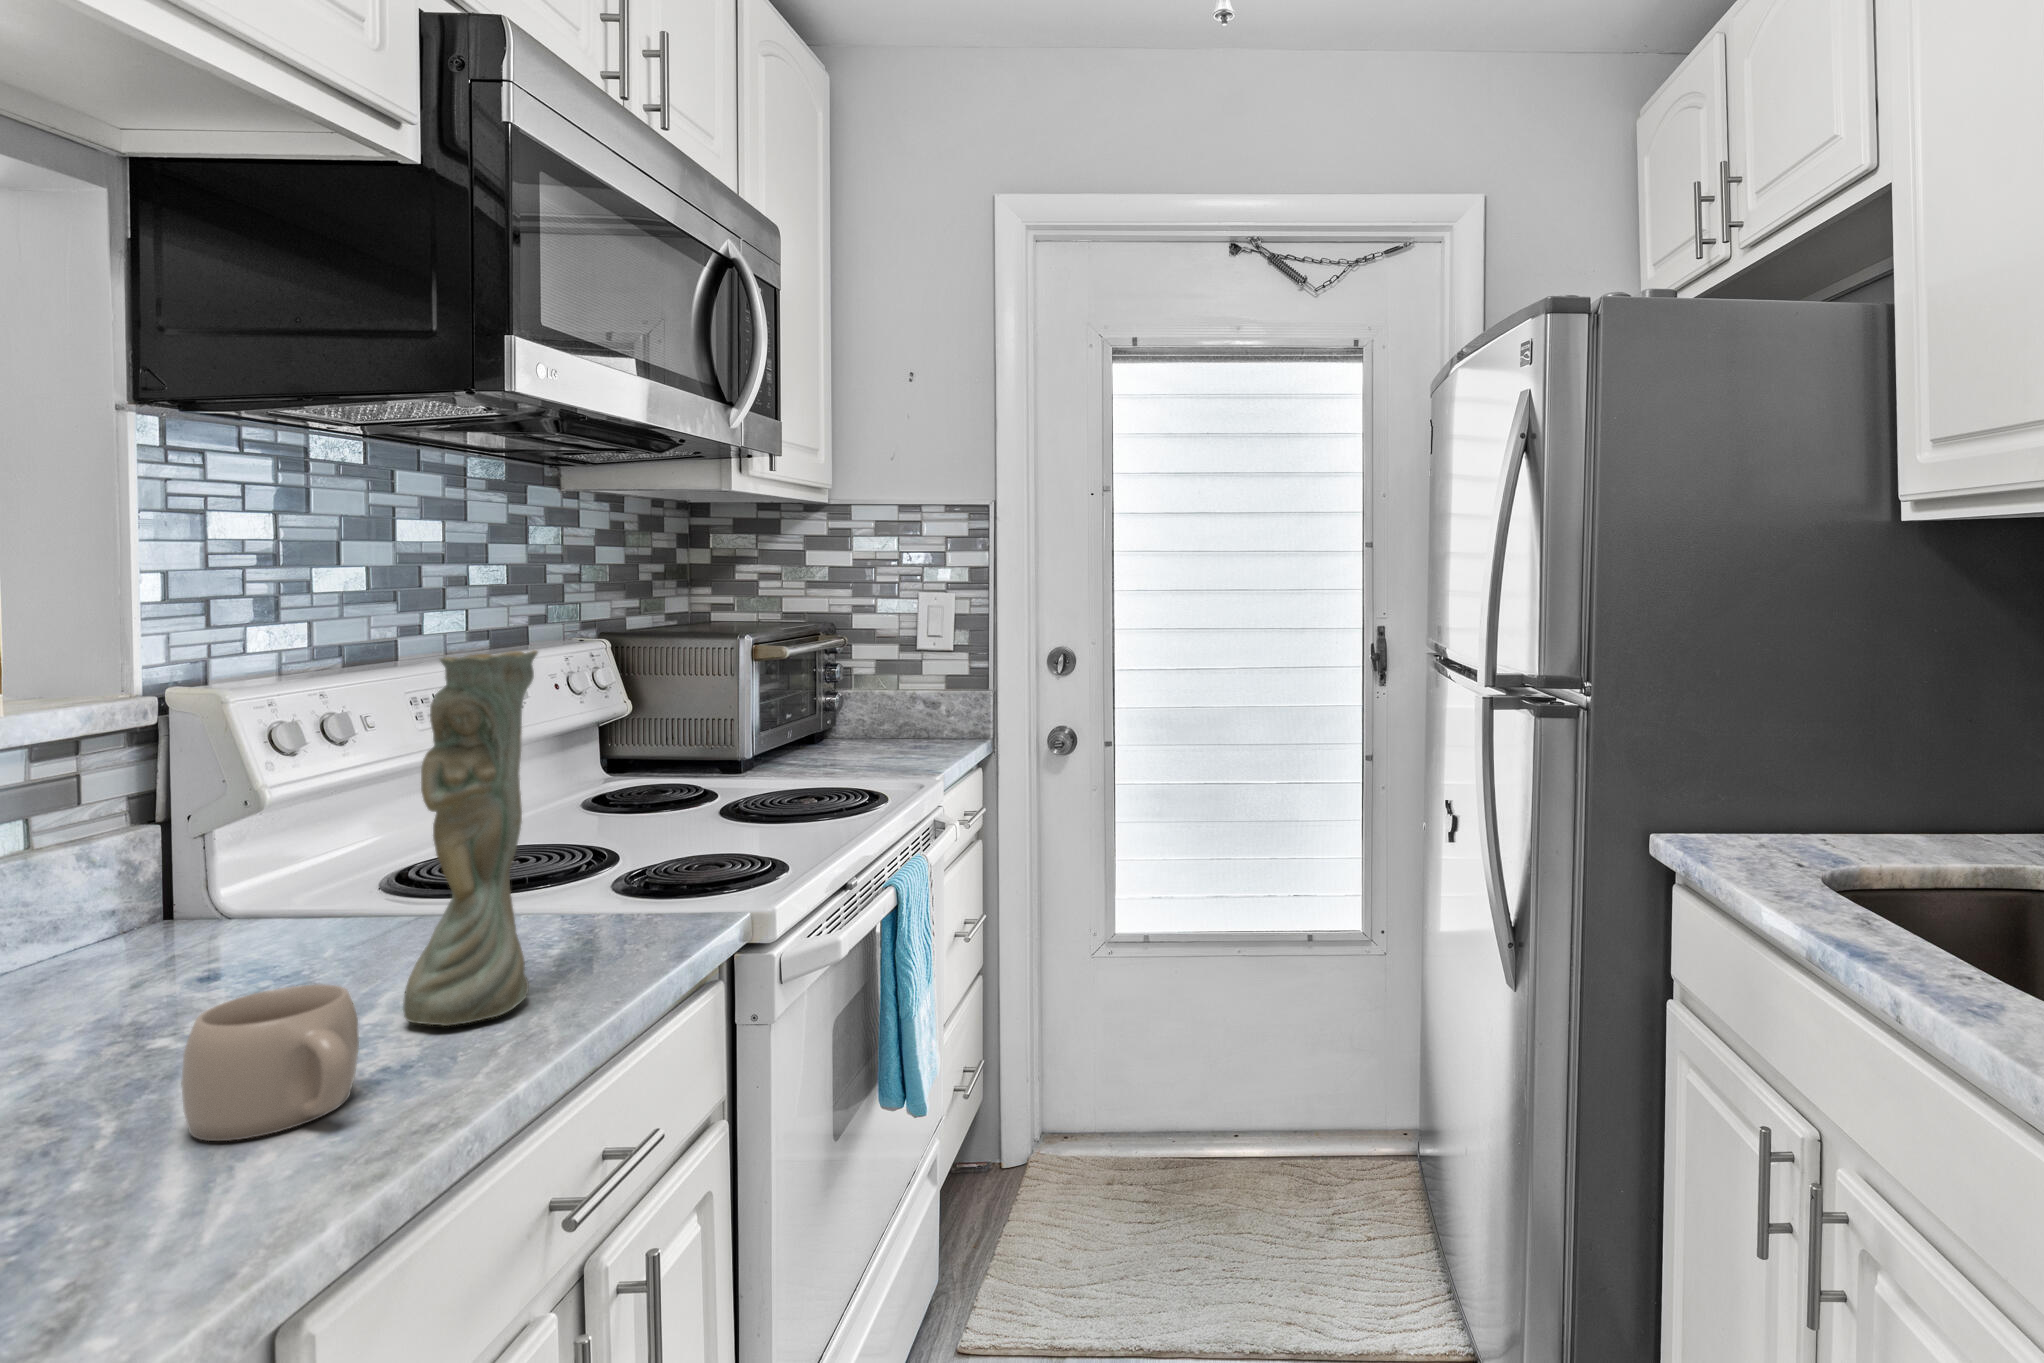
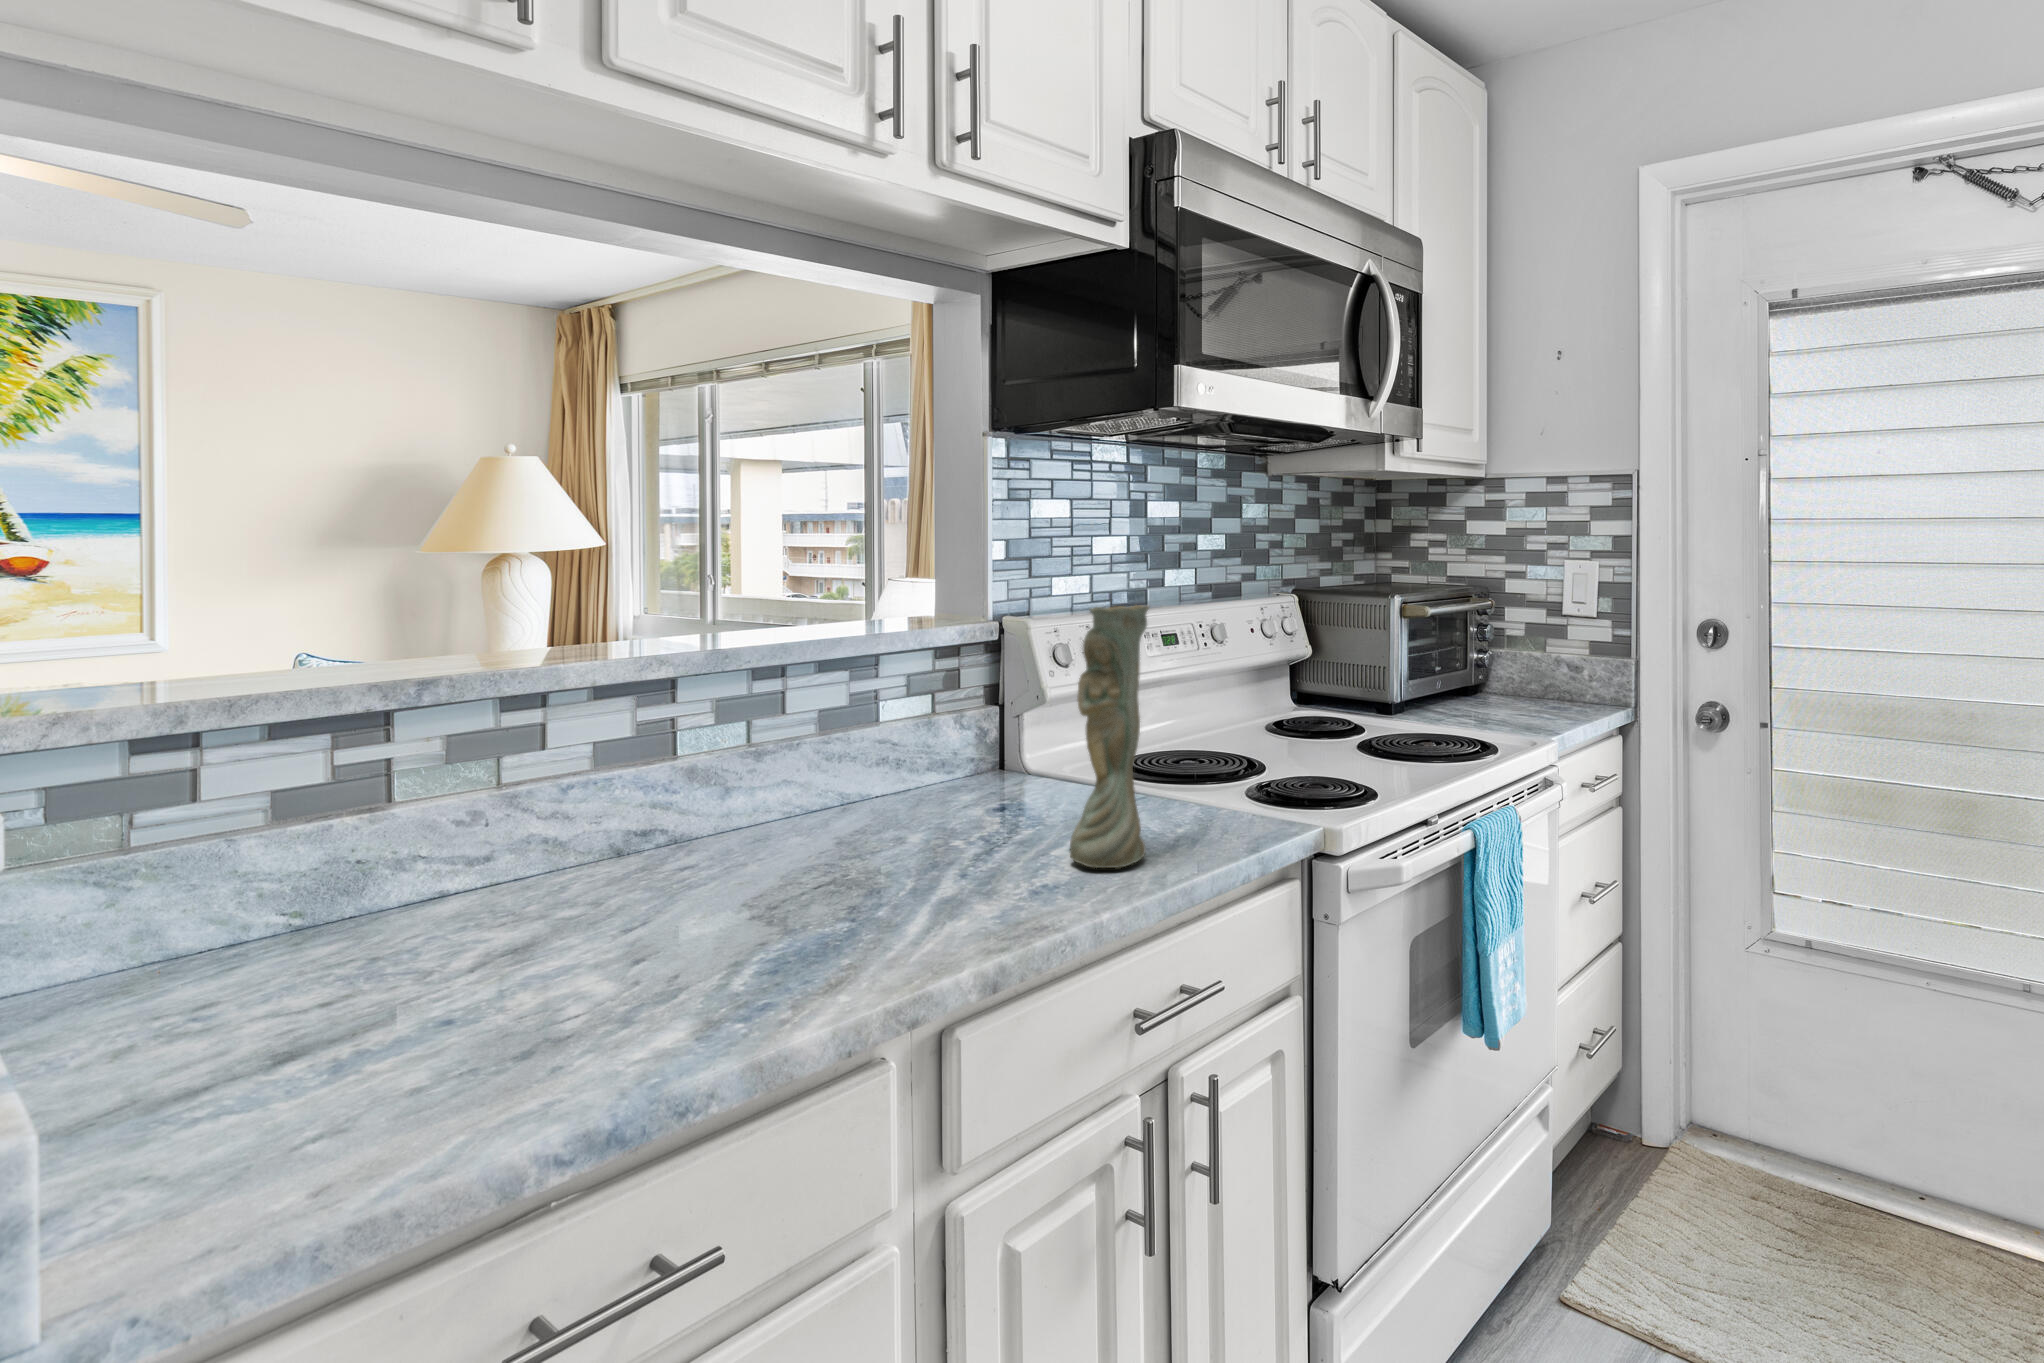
mug: present [181,984,359,1141] -> none [933,820,1024,910]

